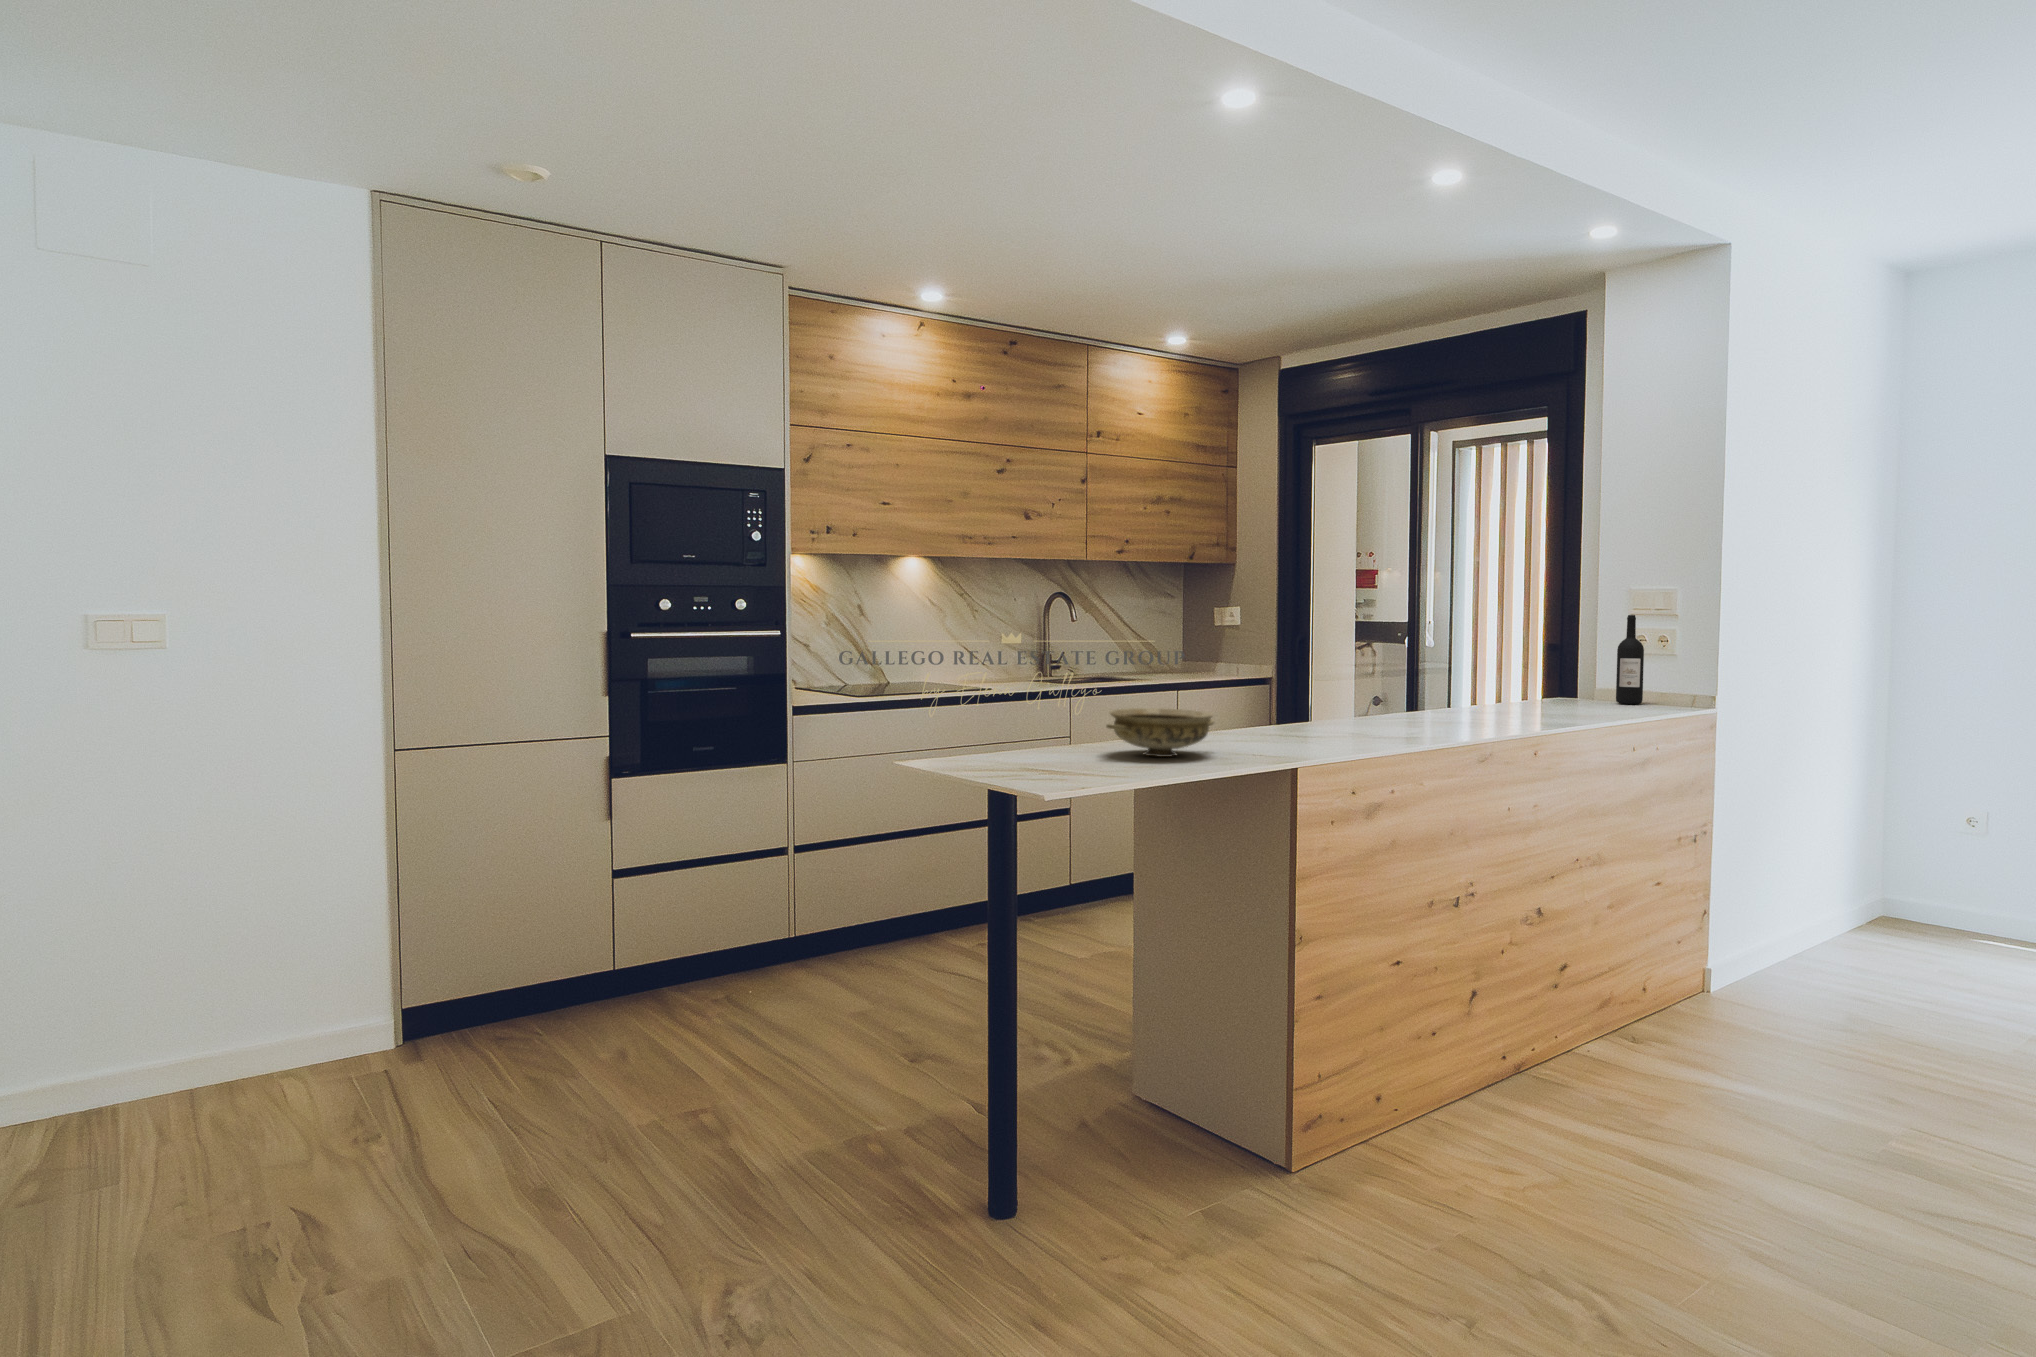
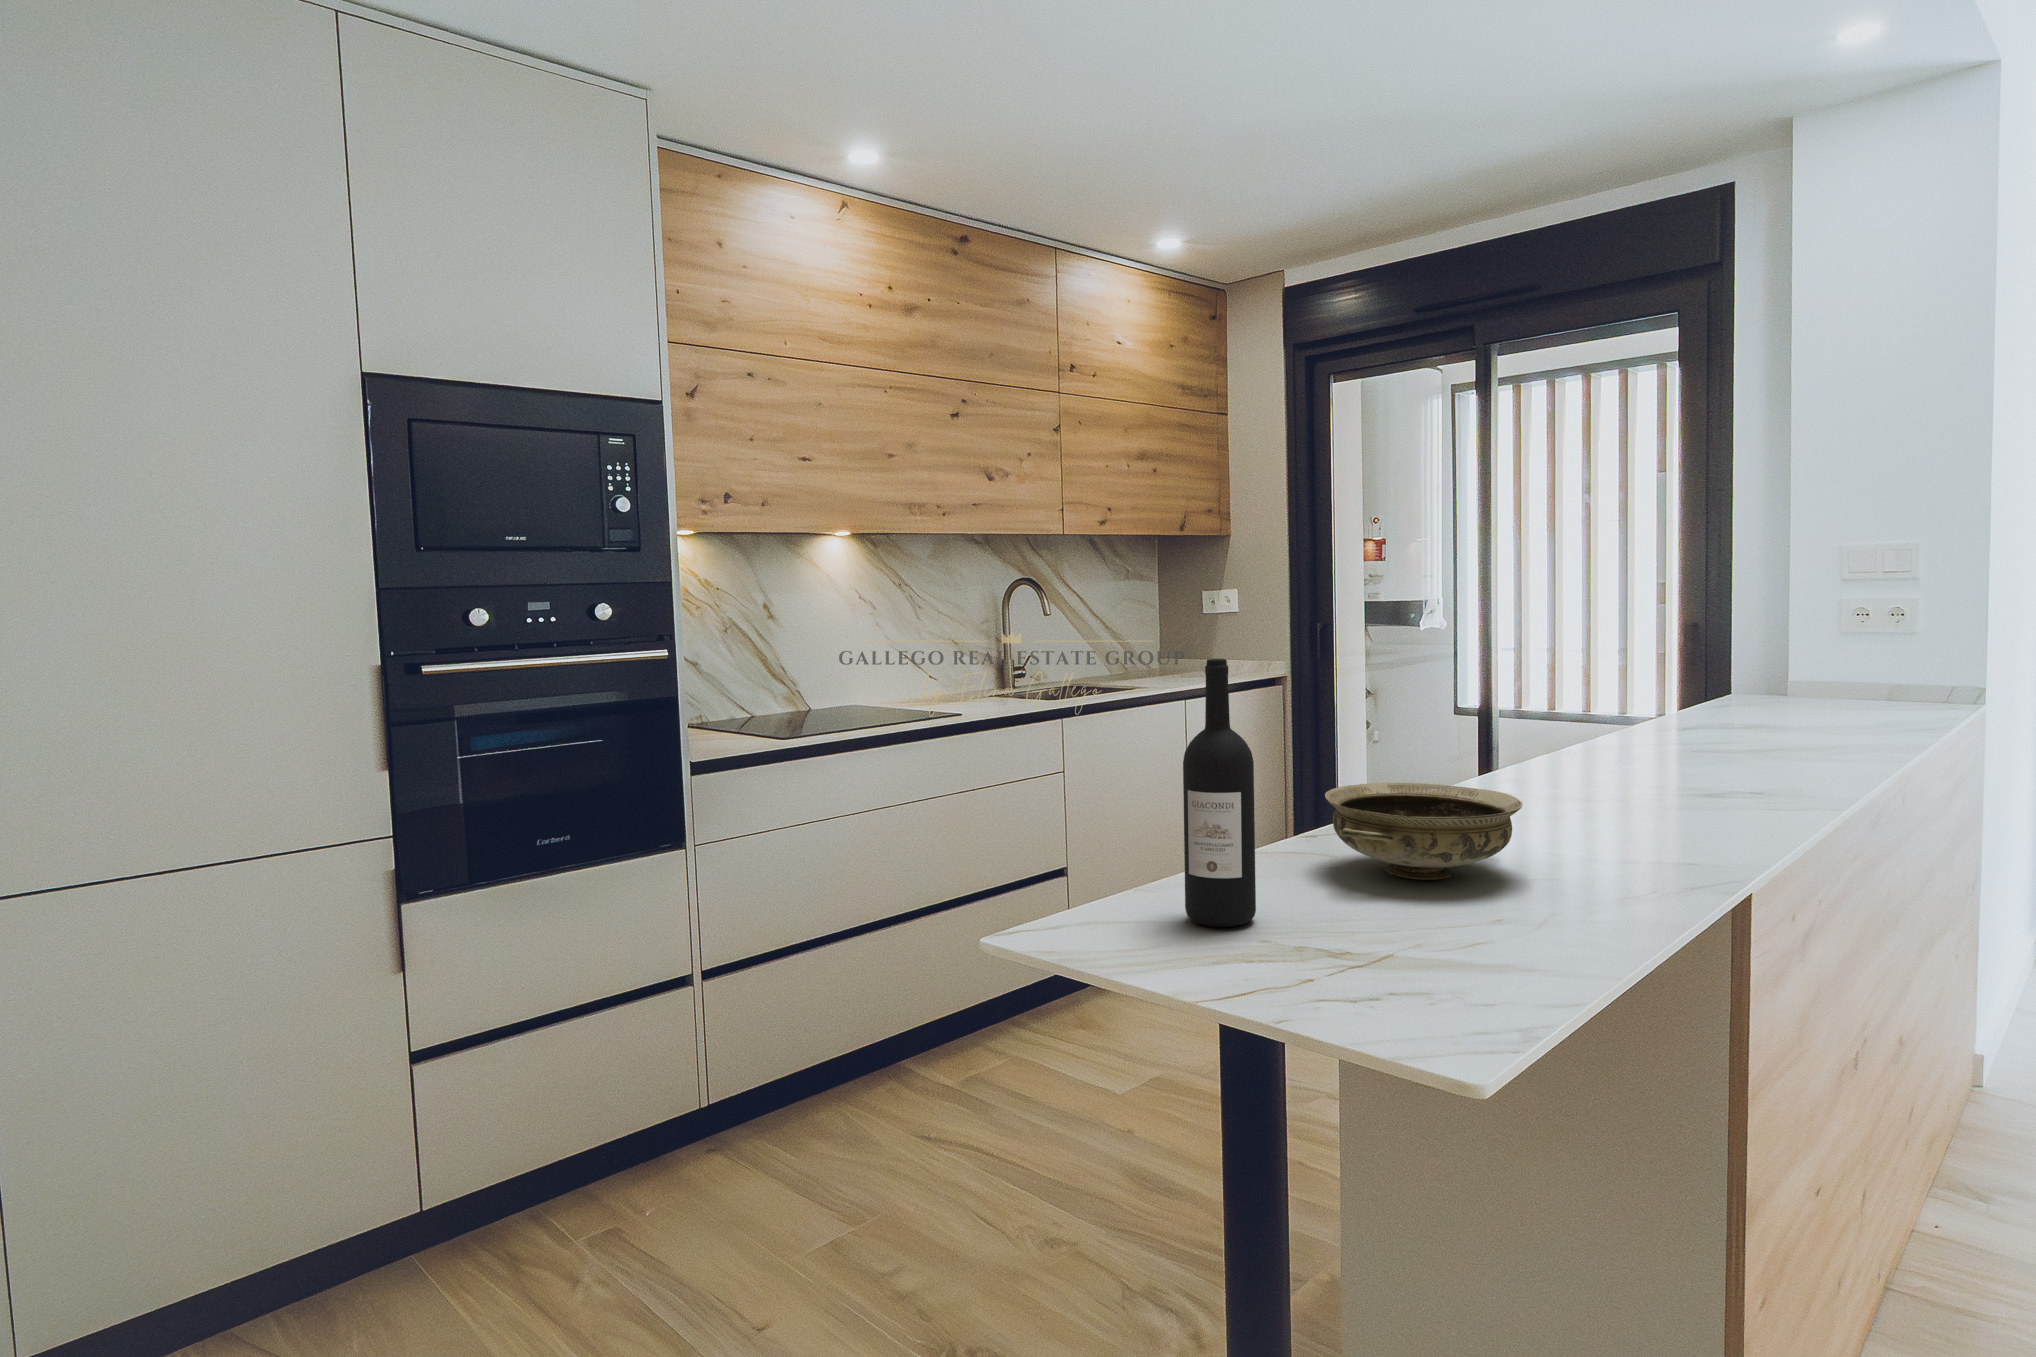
wine bottle: present [1616,615,1644,704] -> present [1183,659,1256,927]

